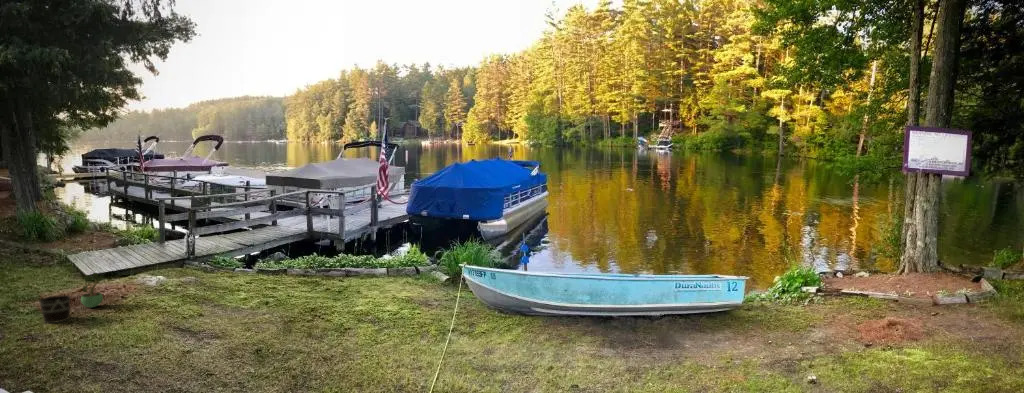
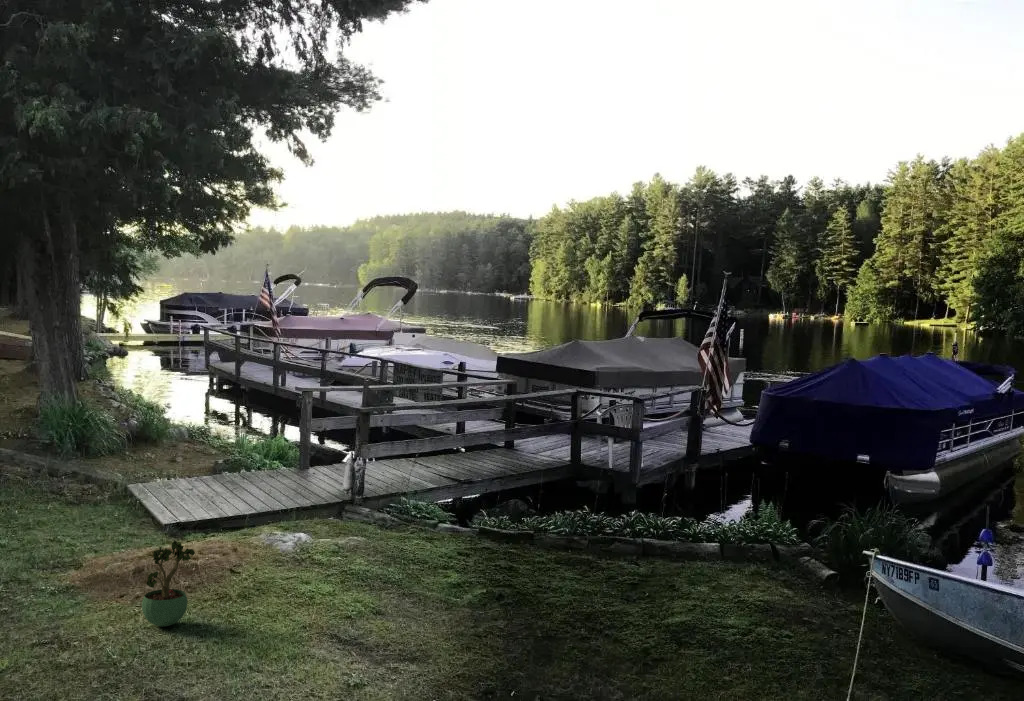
bucket: present [39,295,71,323] -> none [51,589,120,664]

